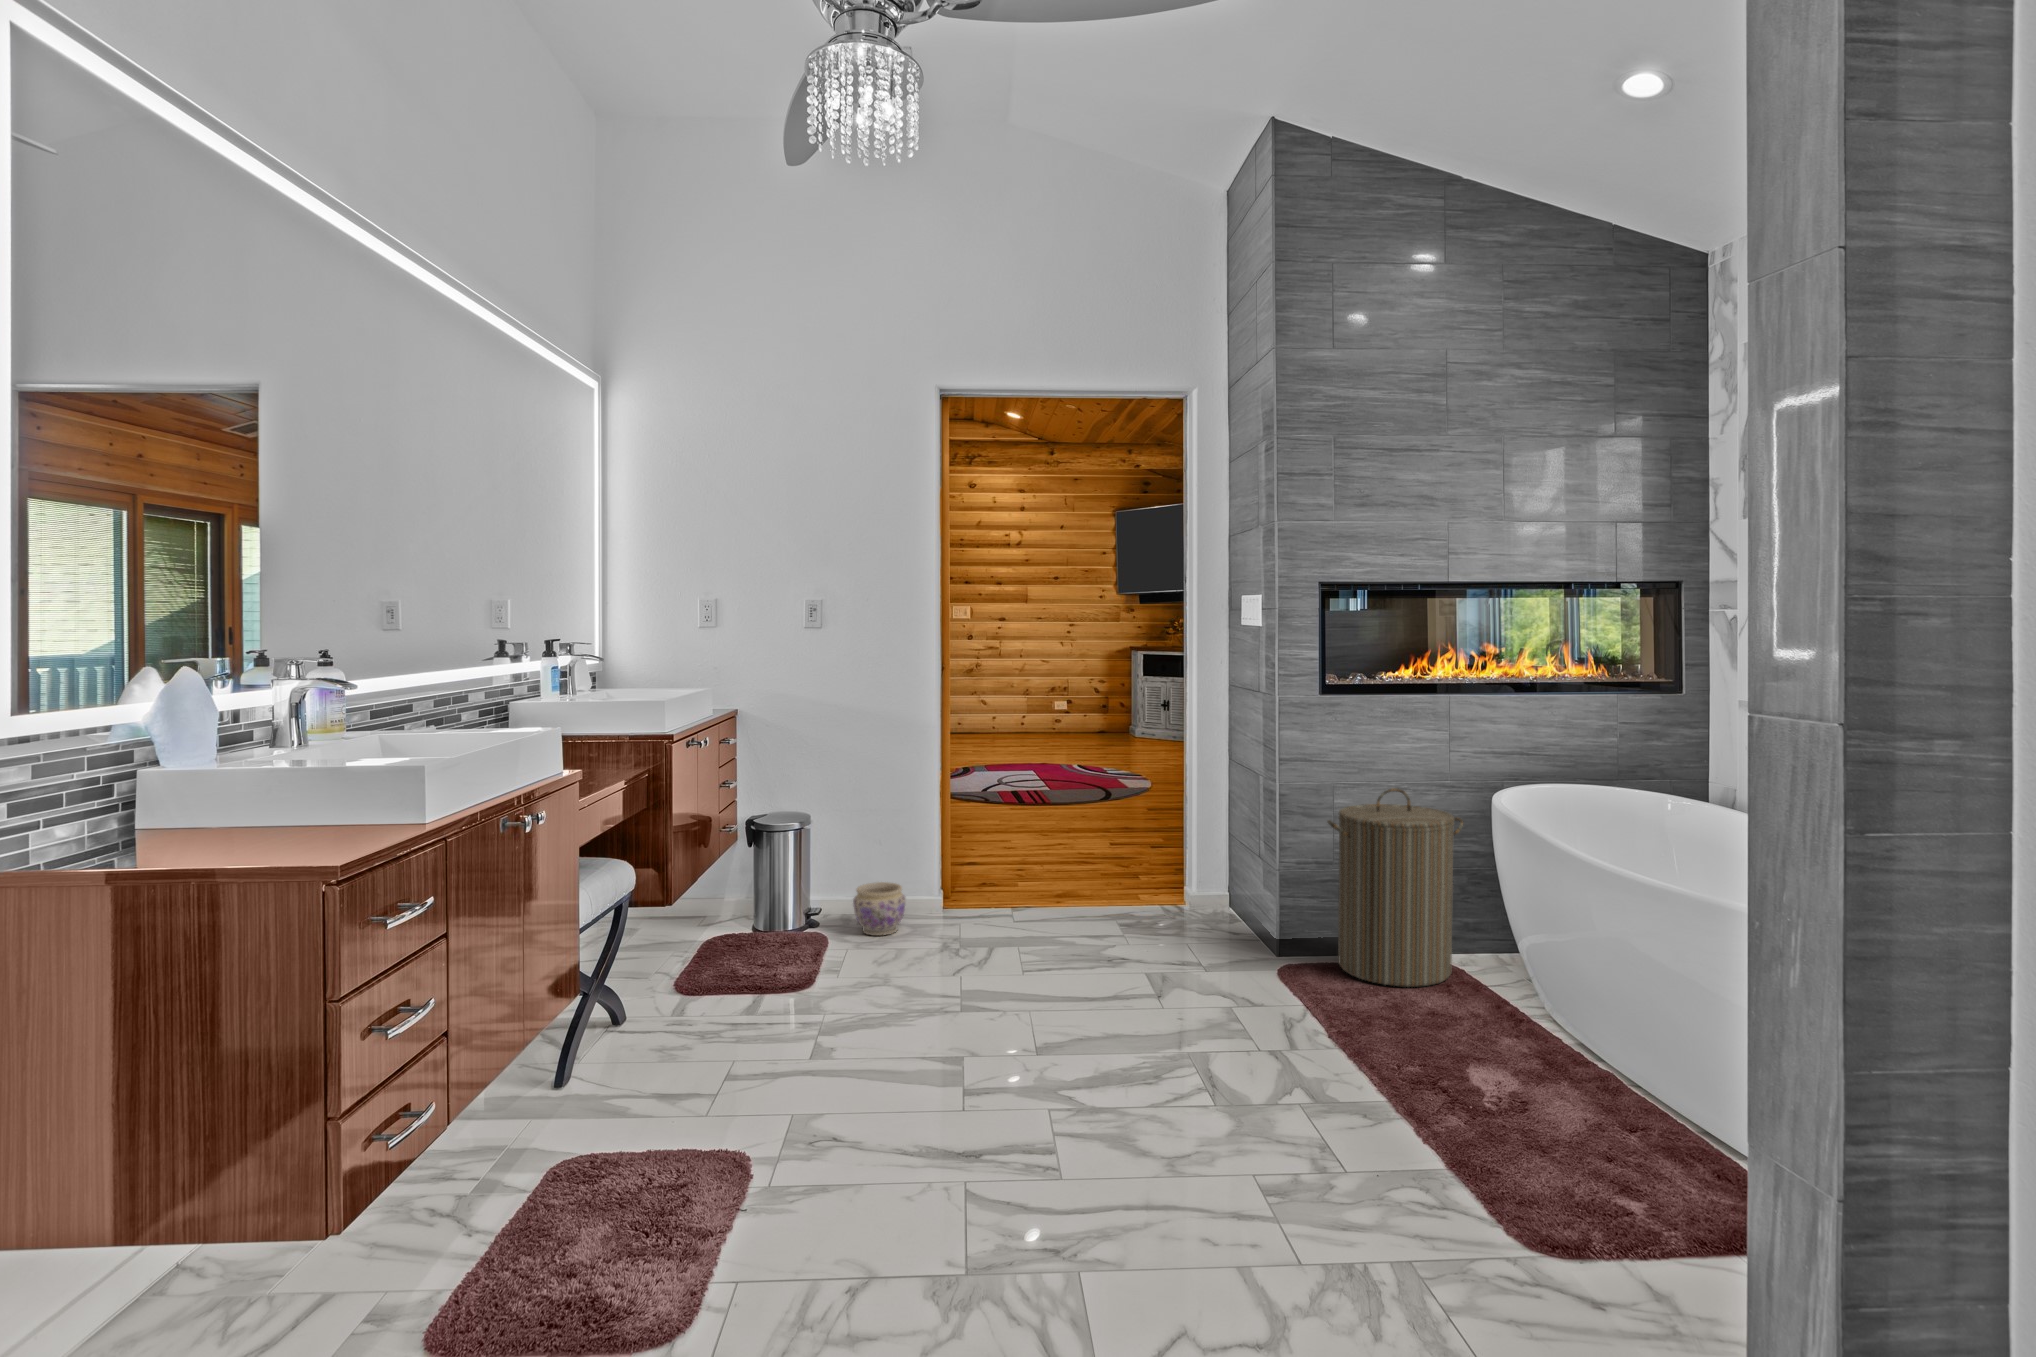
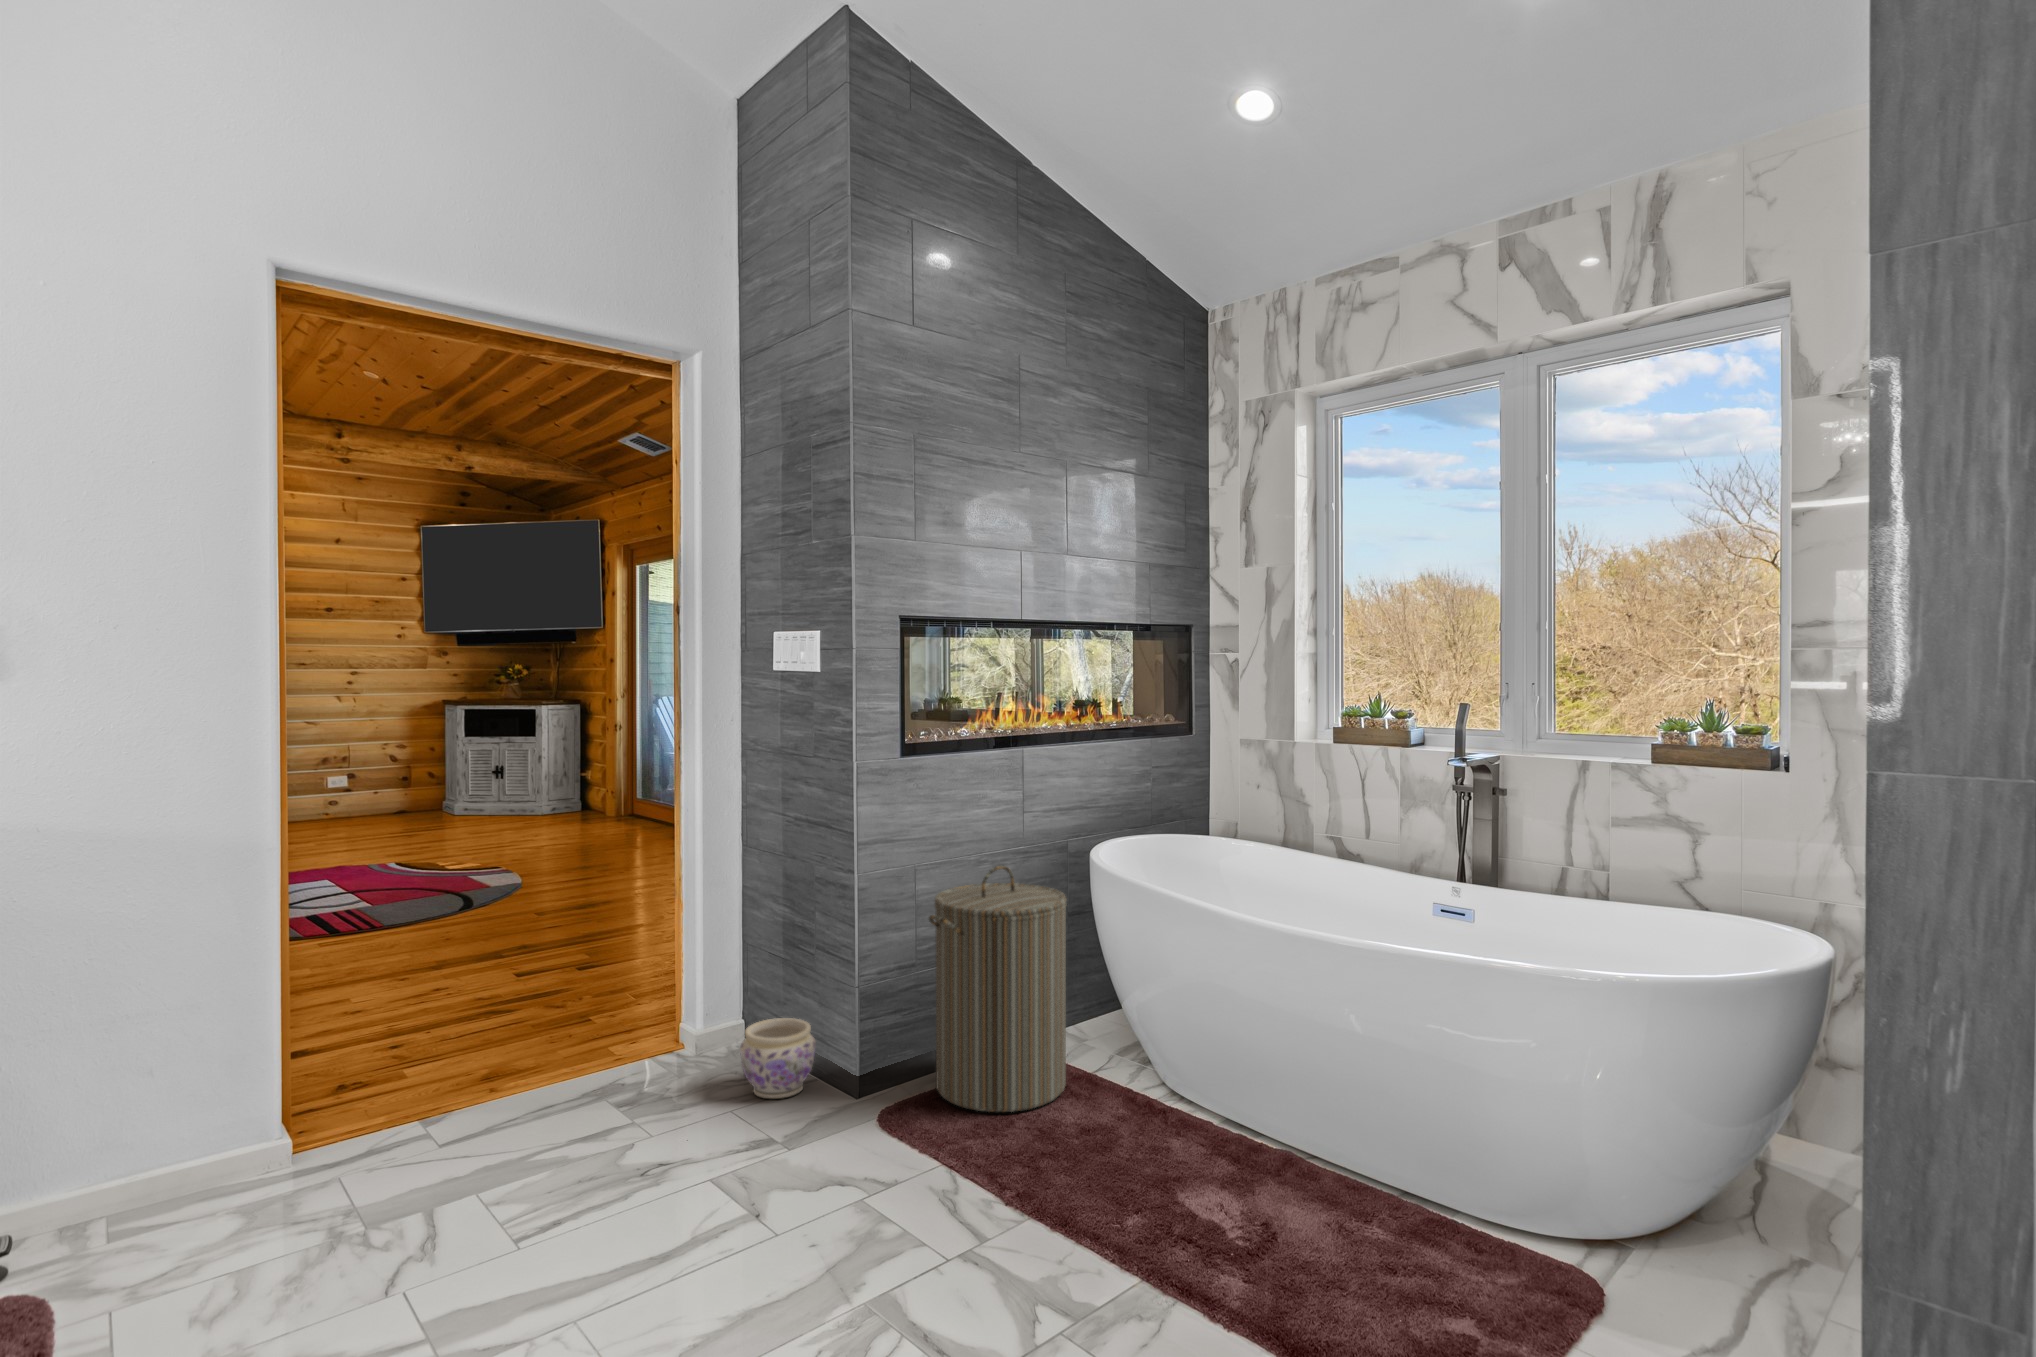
planter: present [853,882,906,936] -> present [740,1018,816,1099]

